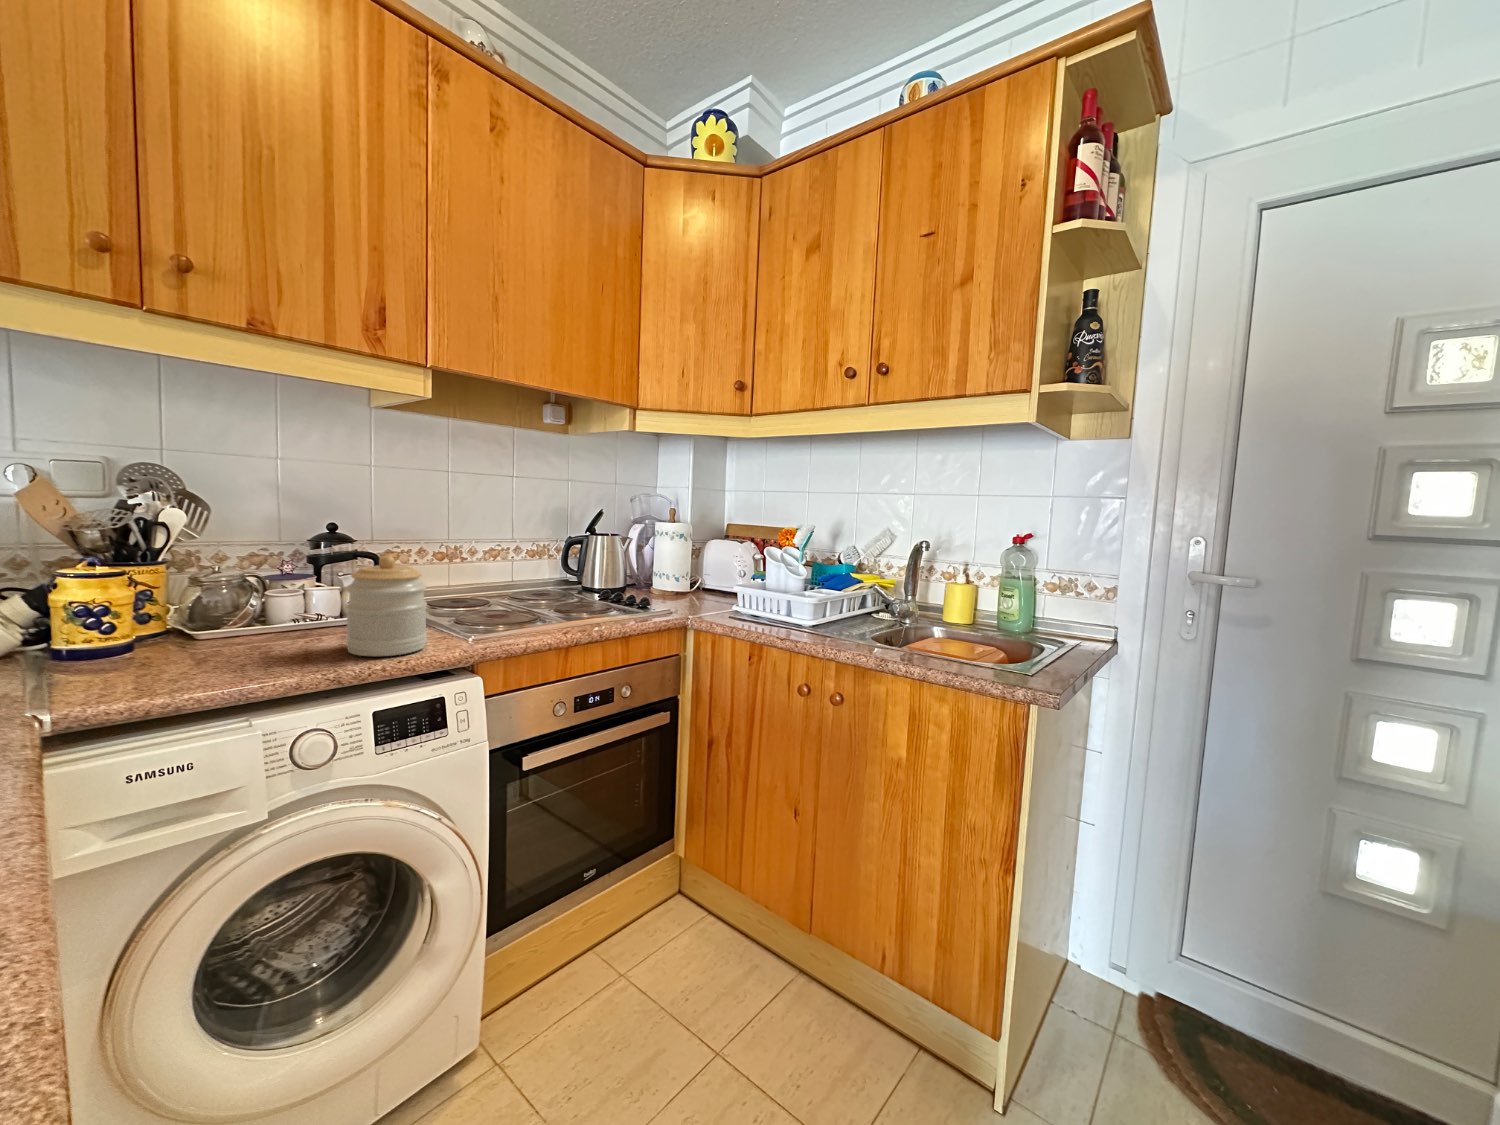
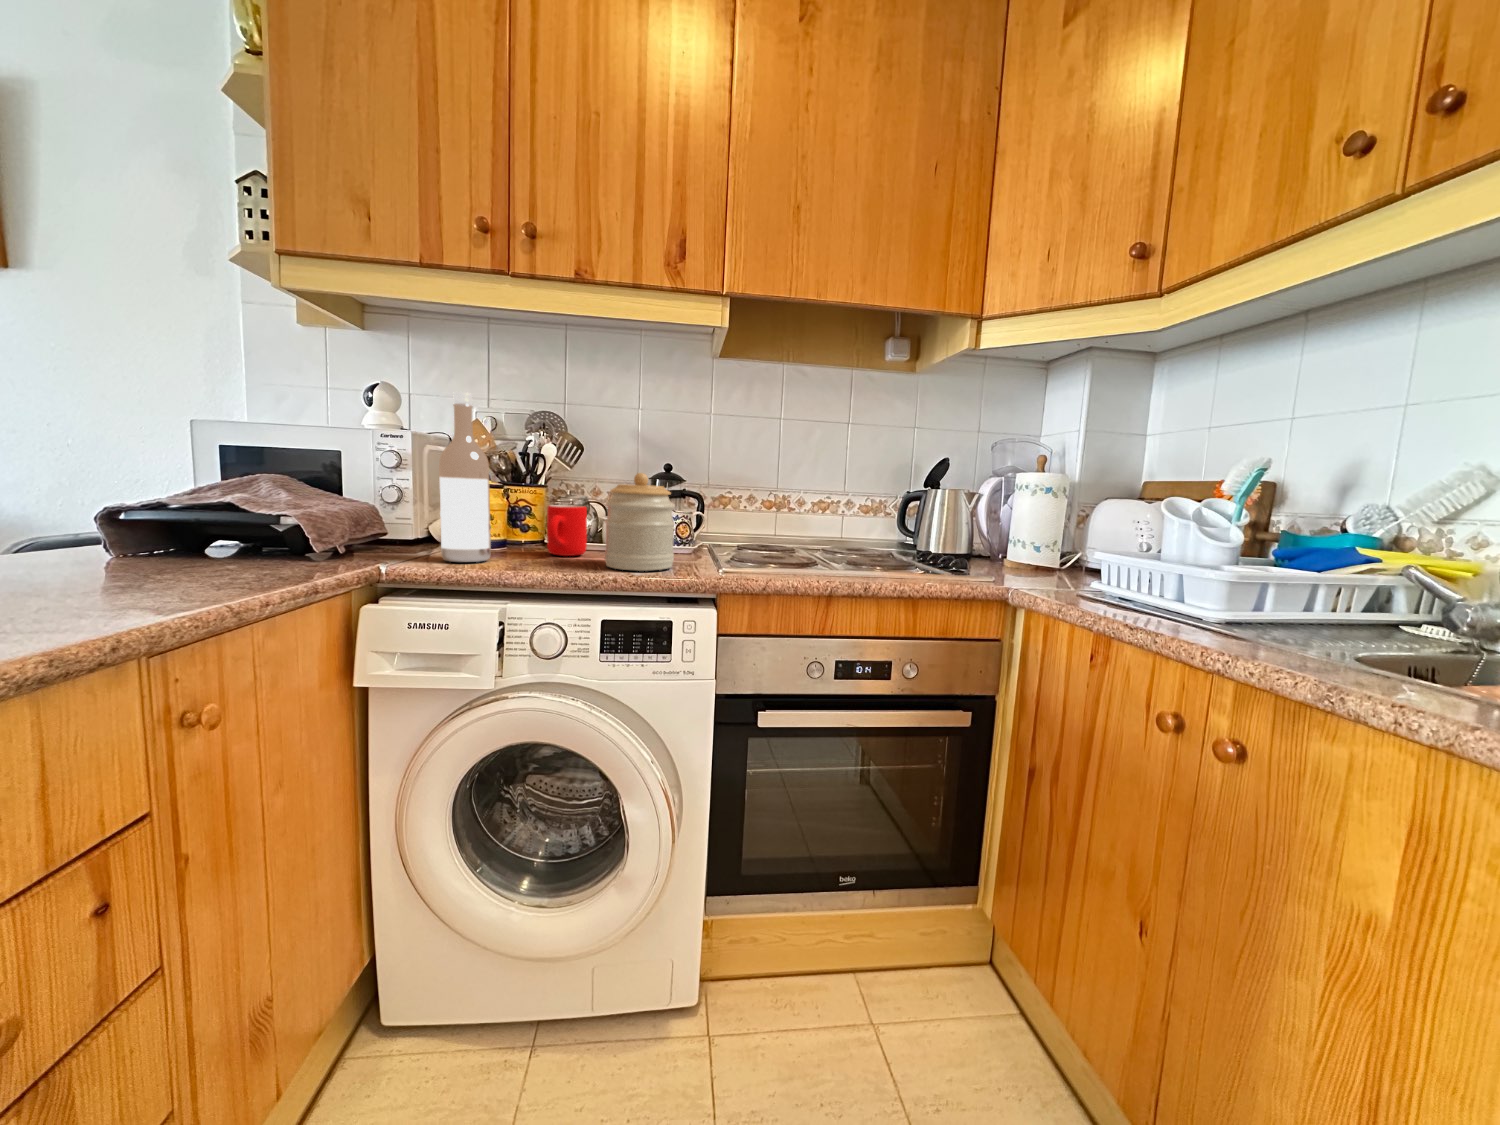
wine bottle: none [103,474,188,686] -> present [439,392,491,562]
mug: none [235,588,292,650] -> present [547,505,587,556]

